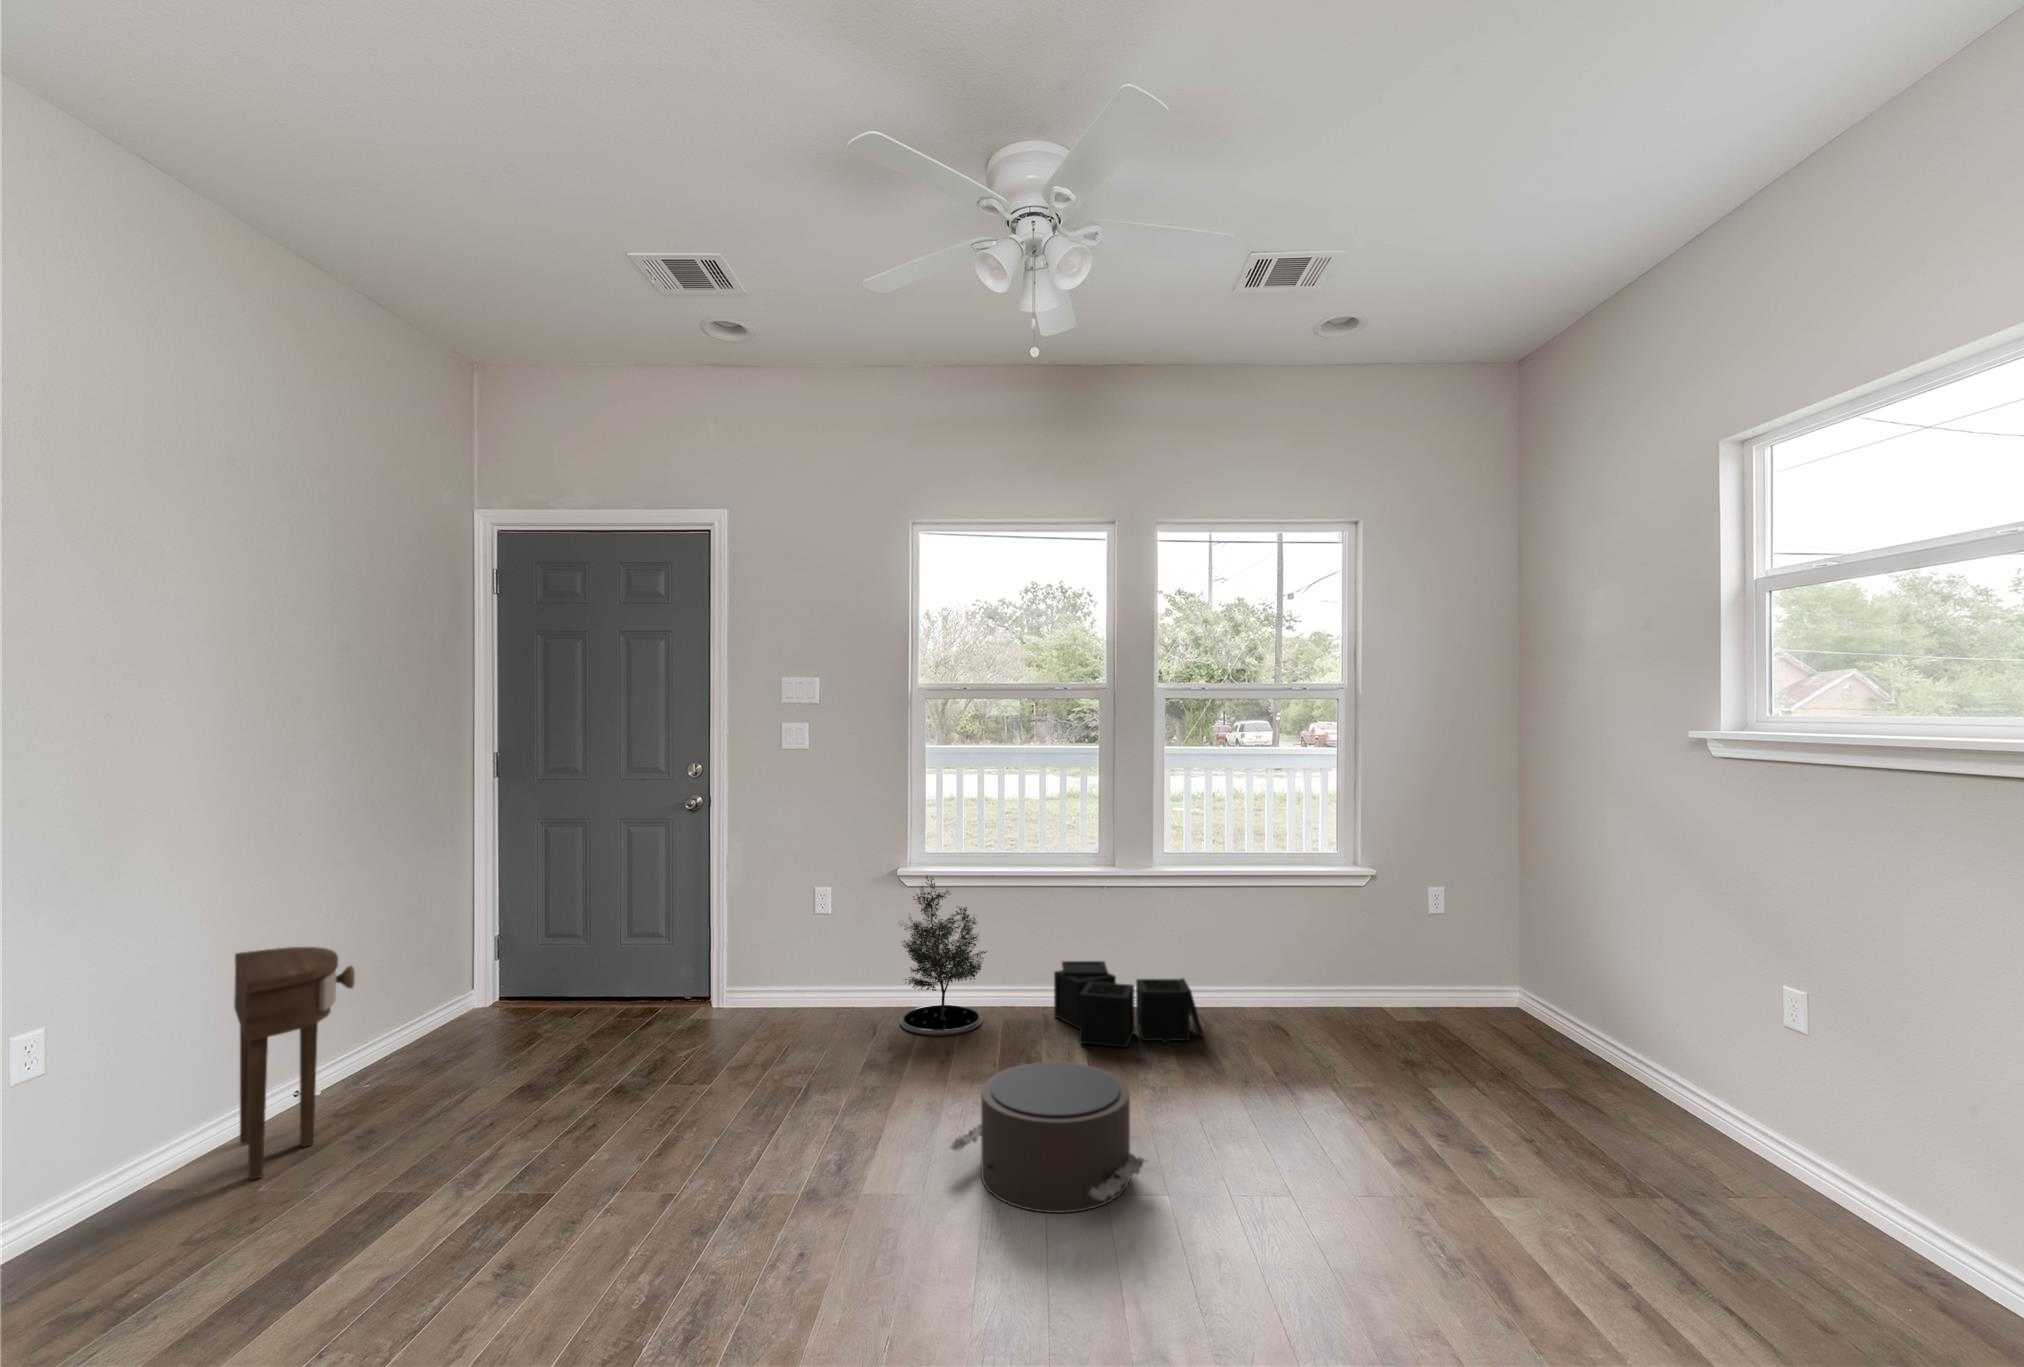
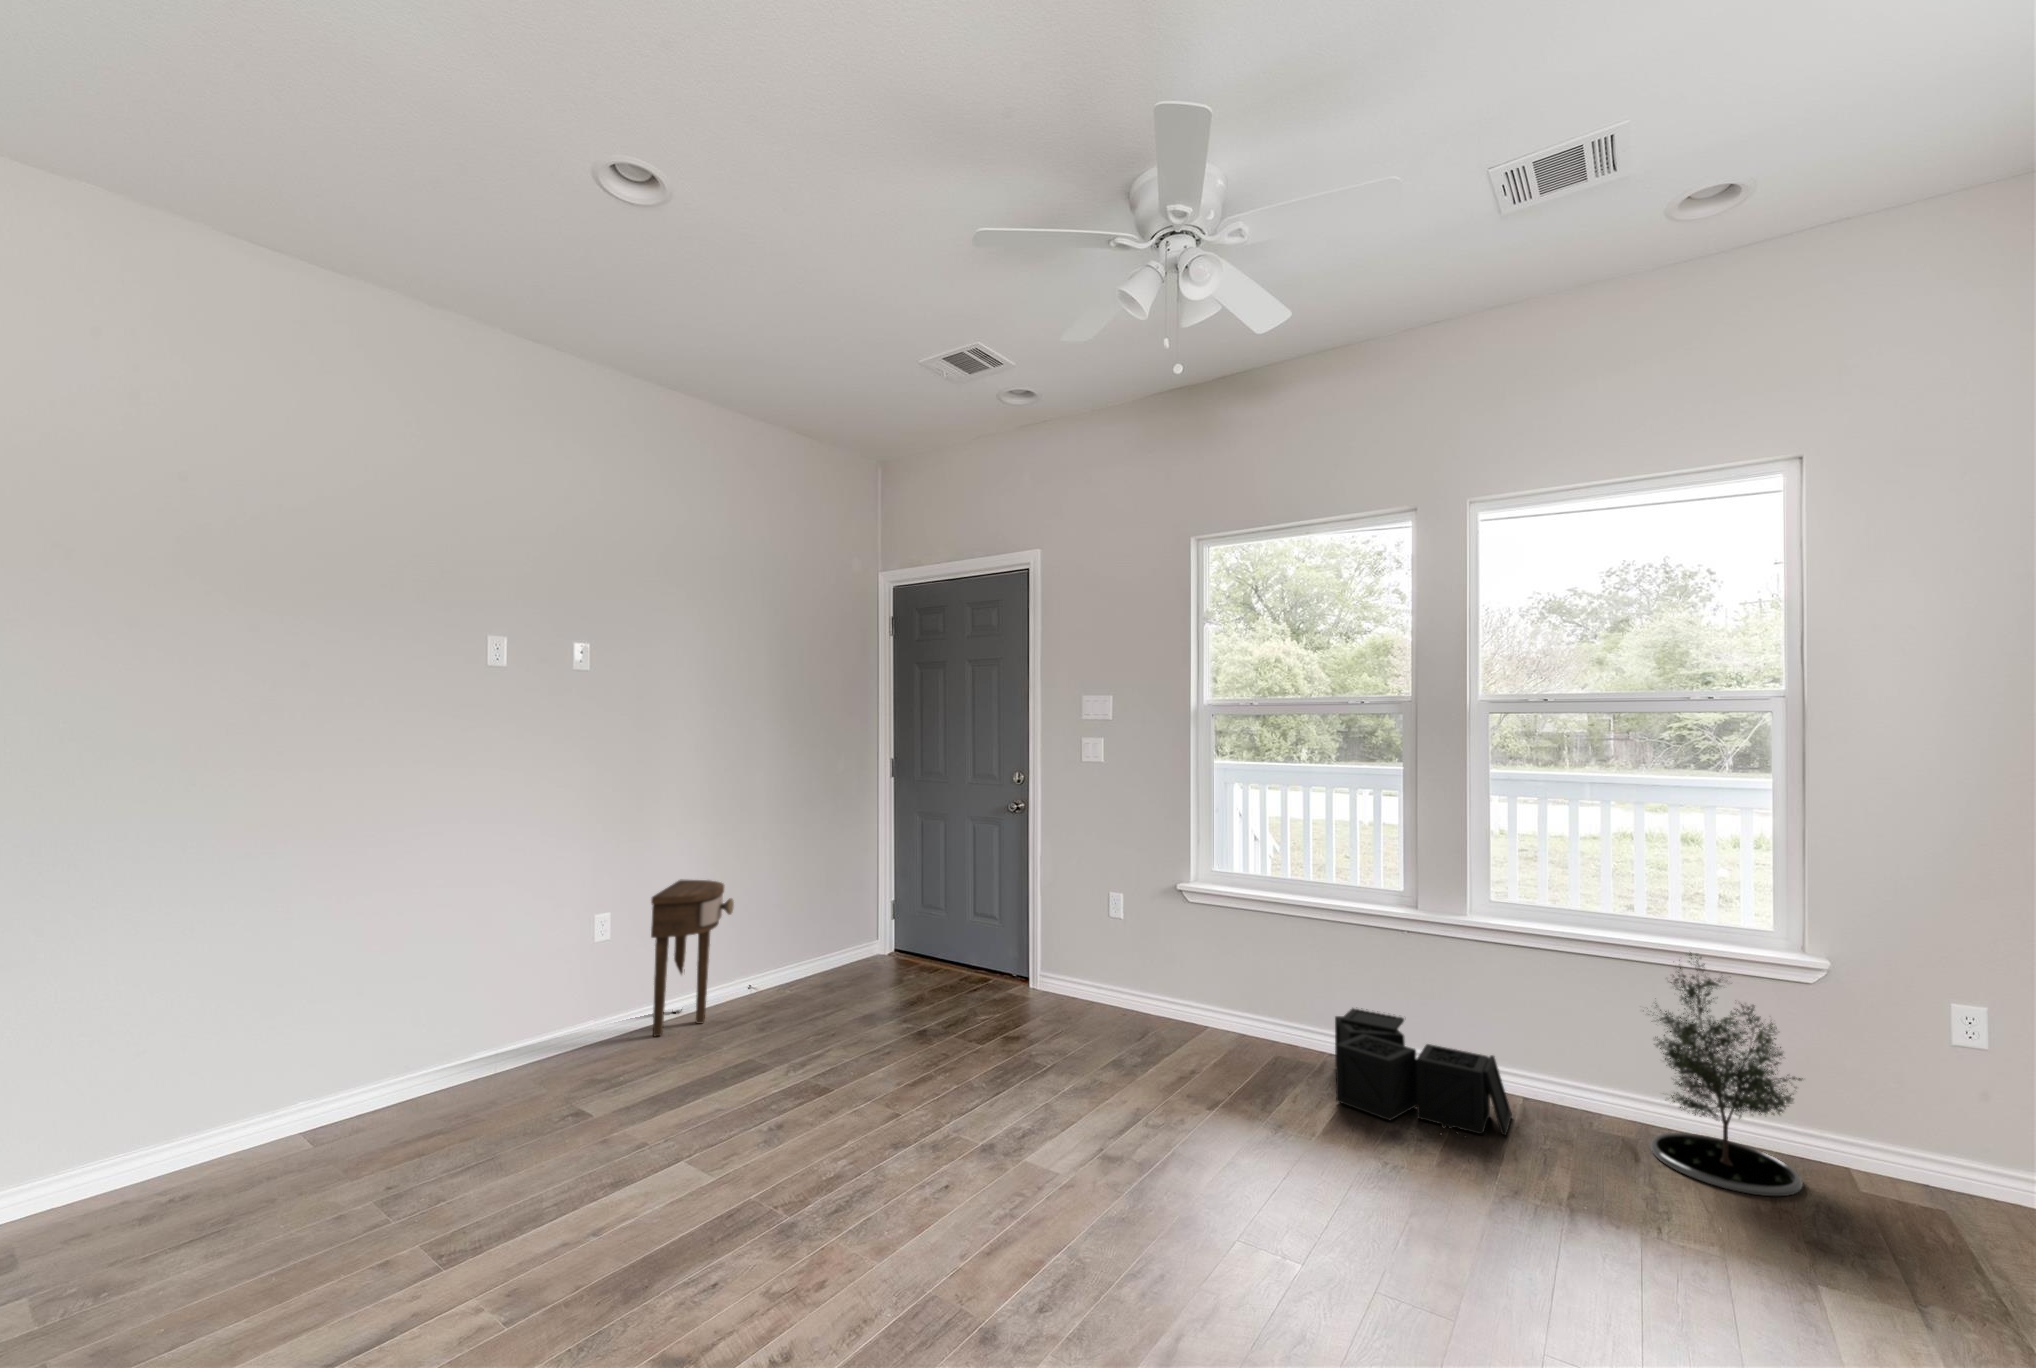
potted tree: present [900,876,987,1036] -> present [1650,952,1803,1196]
pouf: present [949,1062,1146,1213] -> none [1072,1096,1265,1281]

